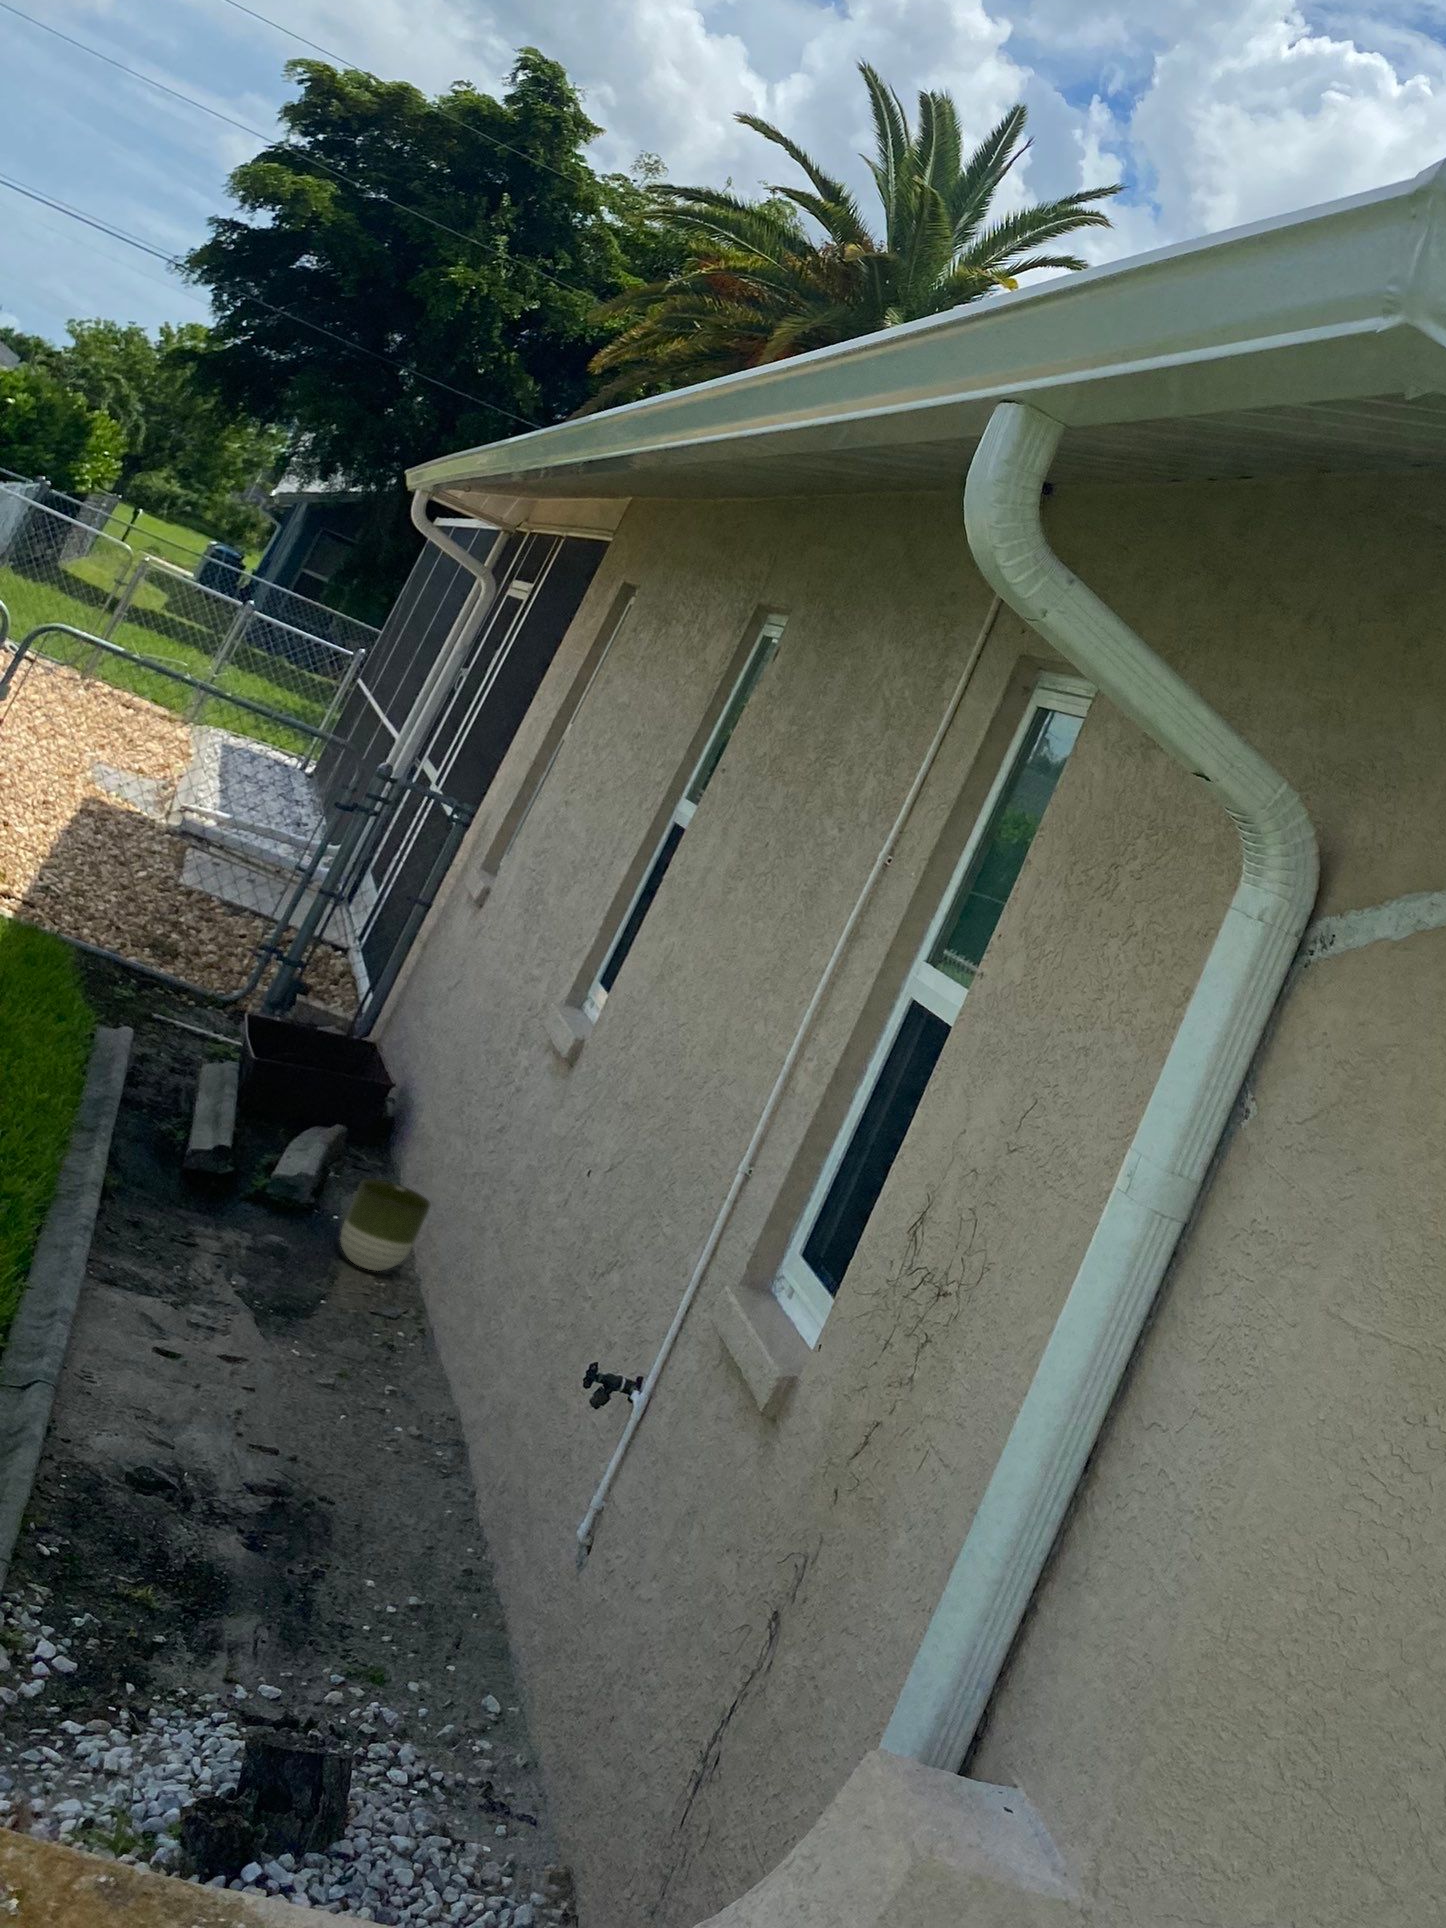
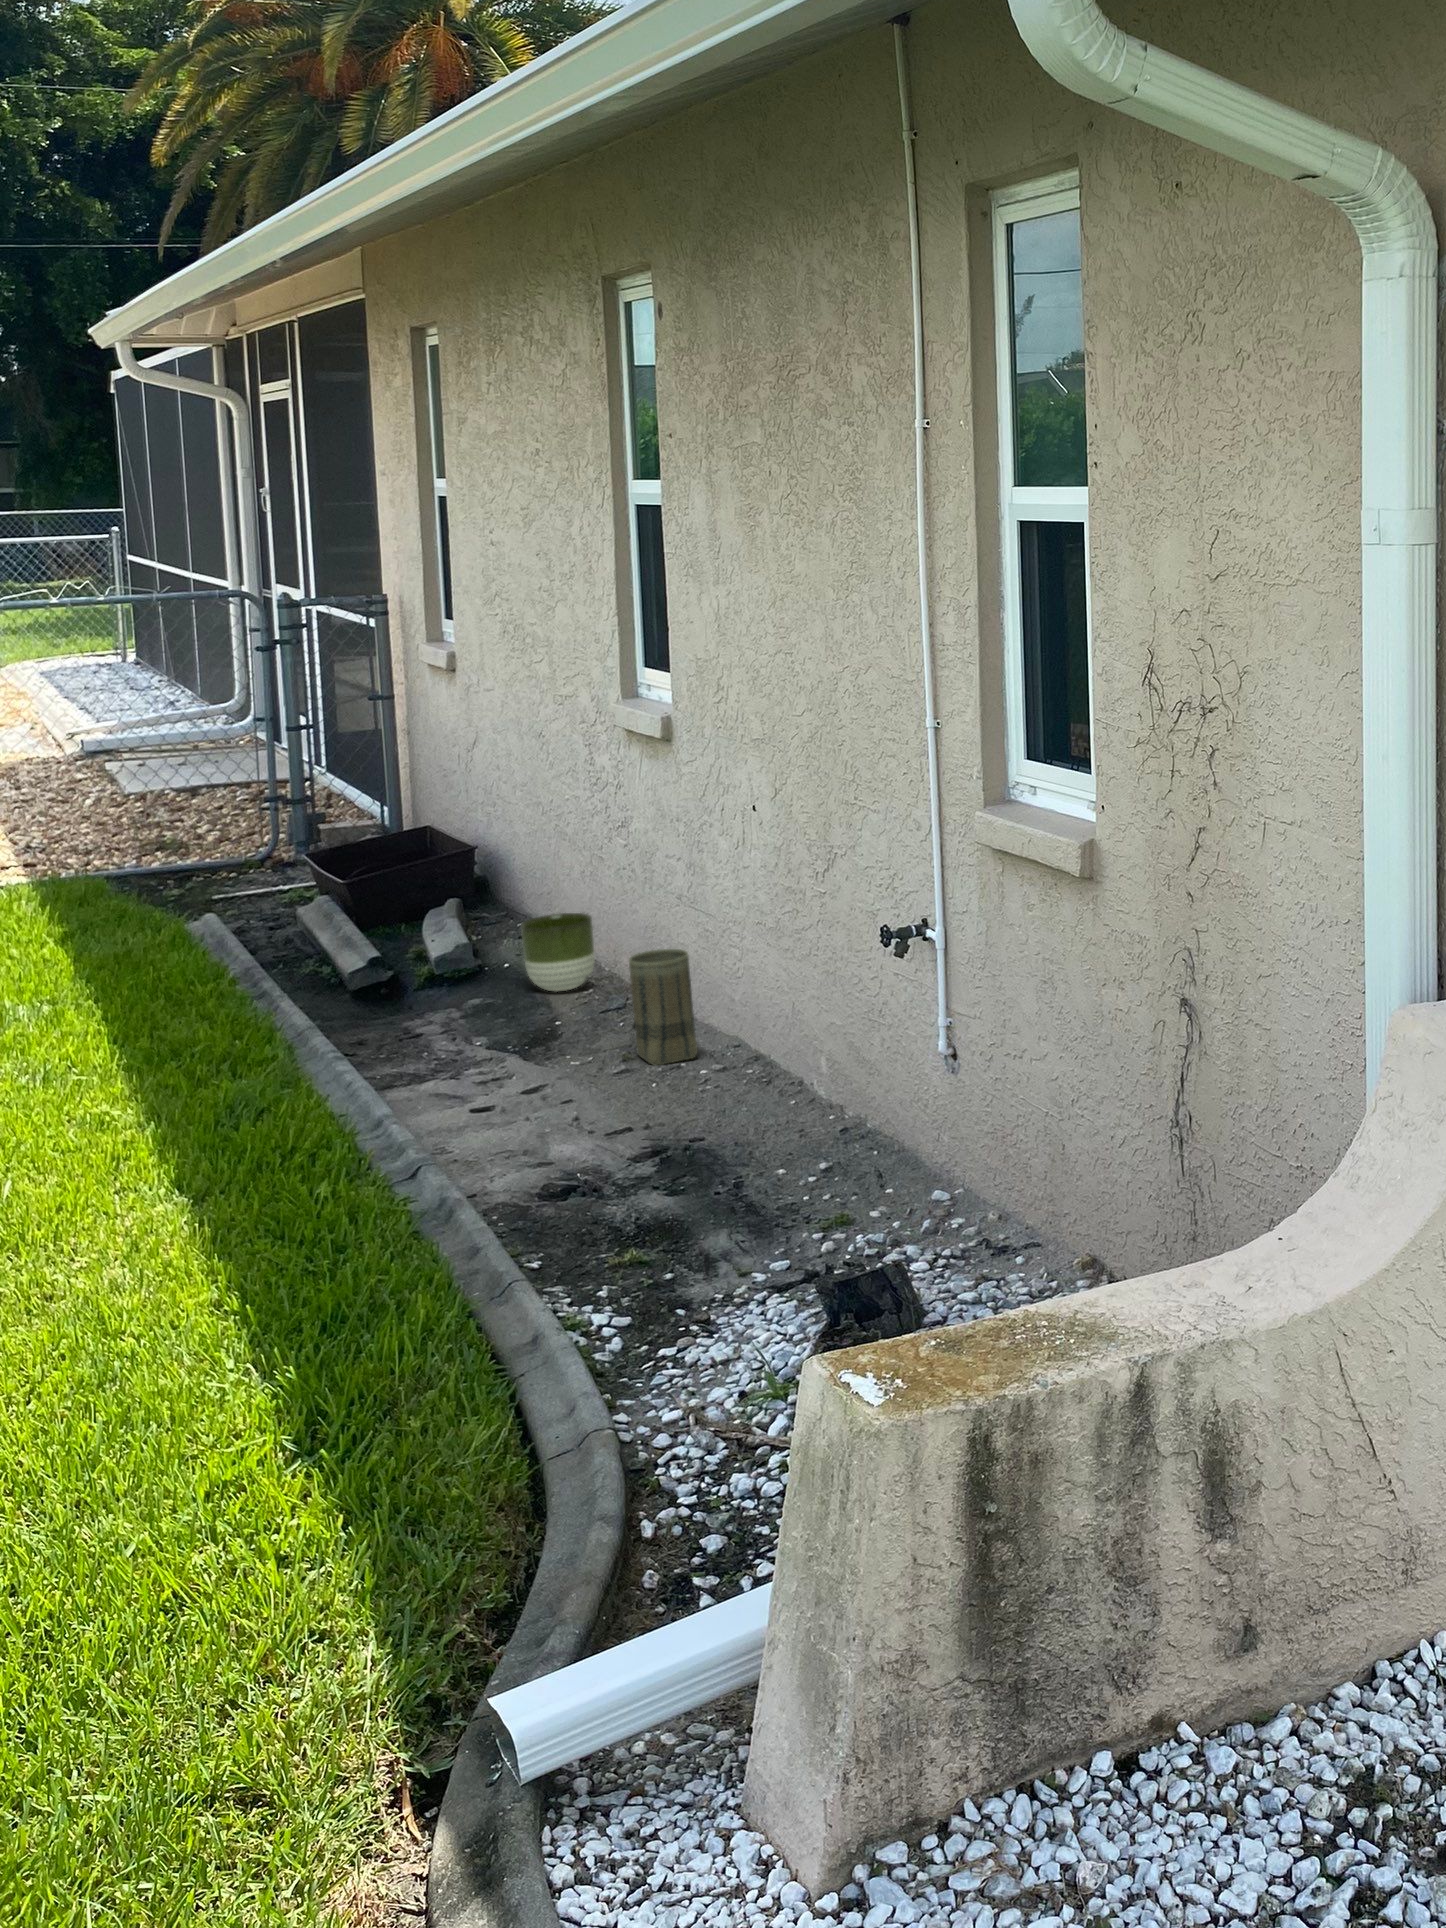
basket: none [364,1267,467,1406] -> present [629,949,698,1065]

